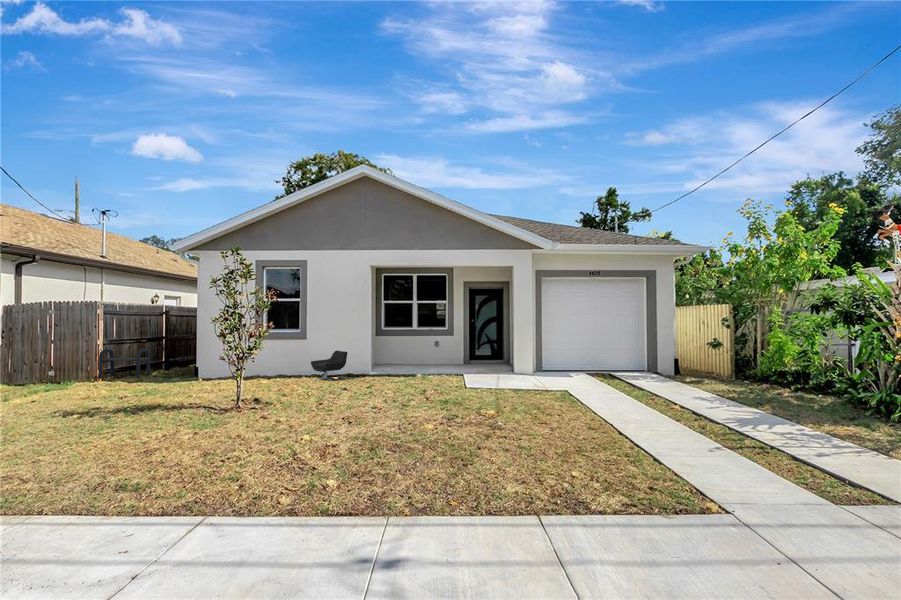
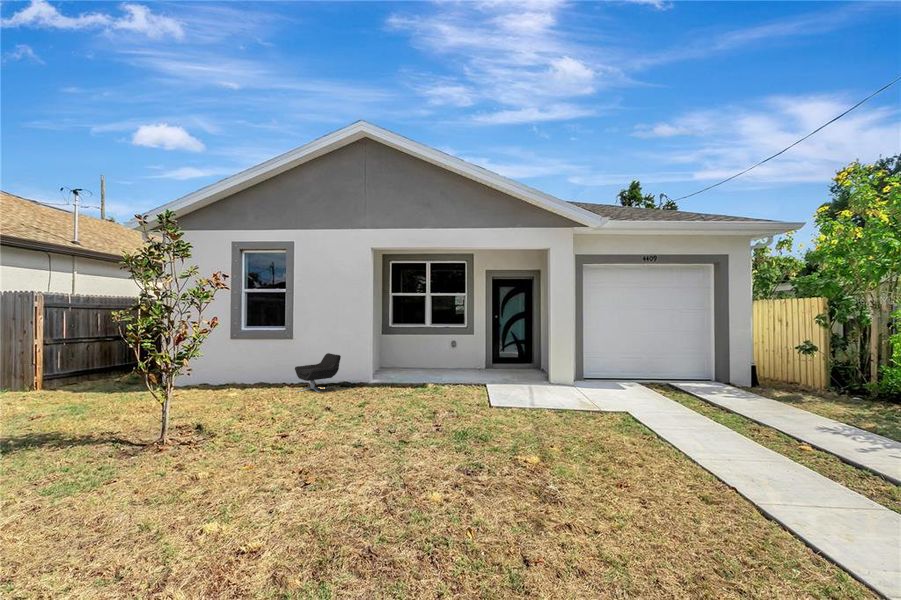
bench: present [98,348,150,378] -> none [37,349,106,386]

